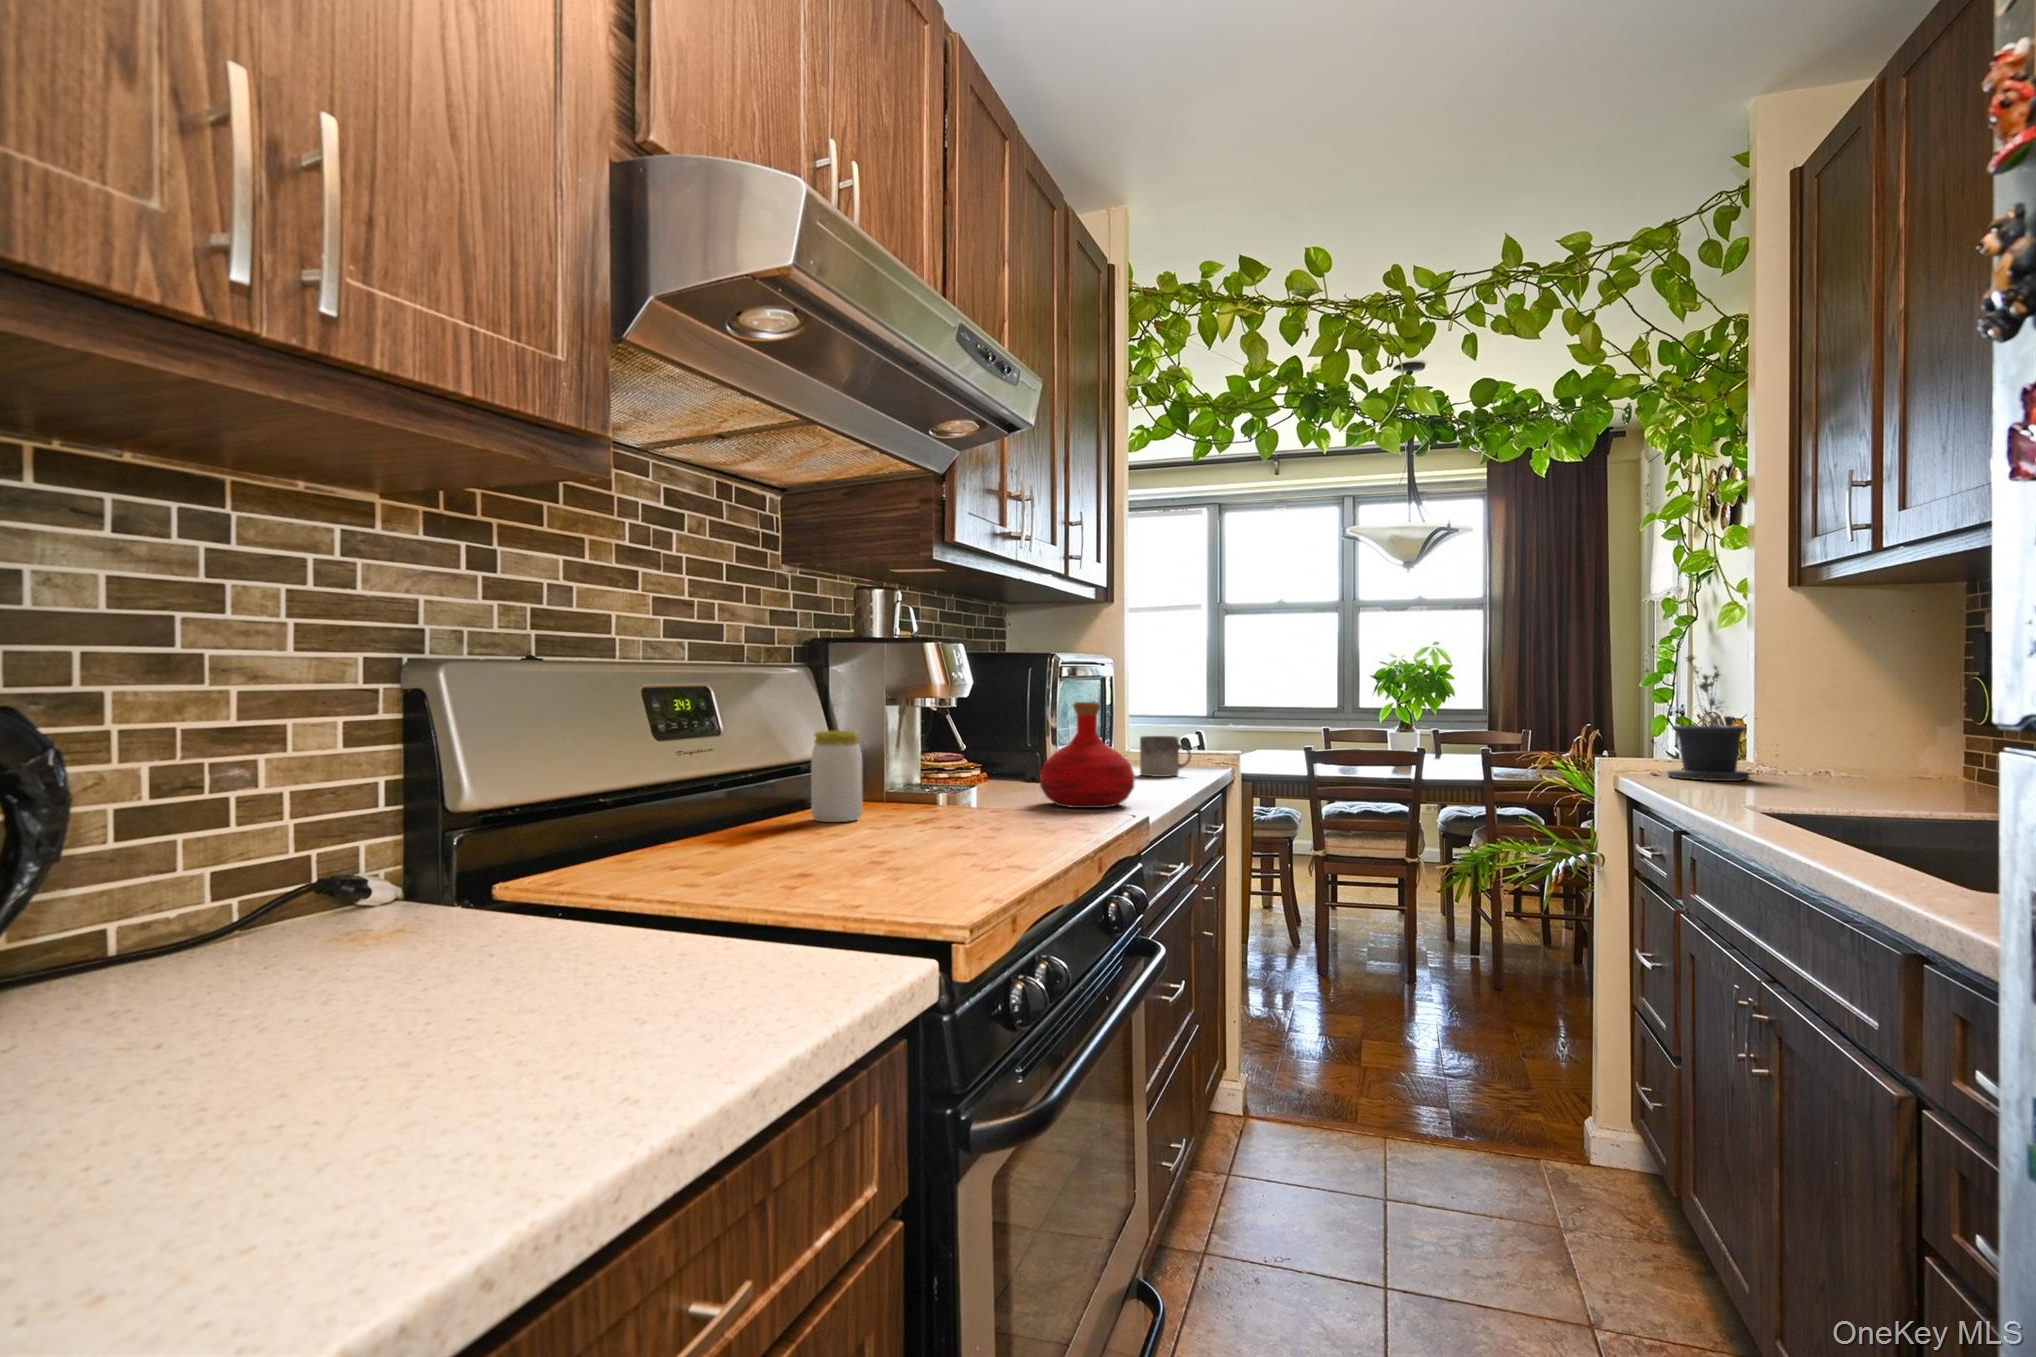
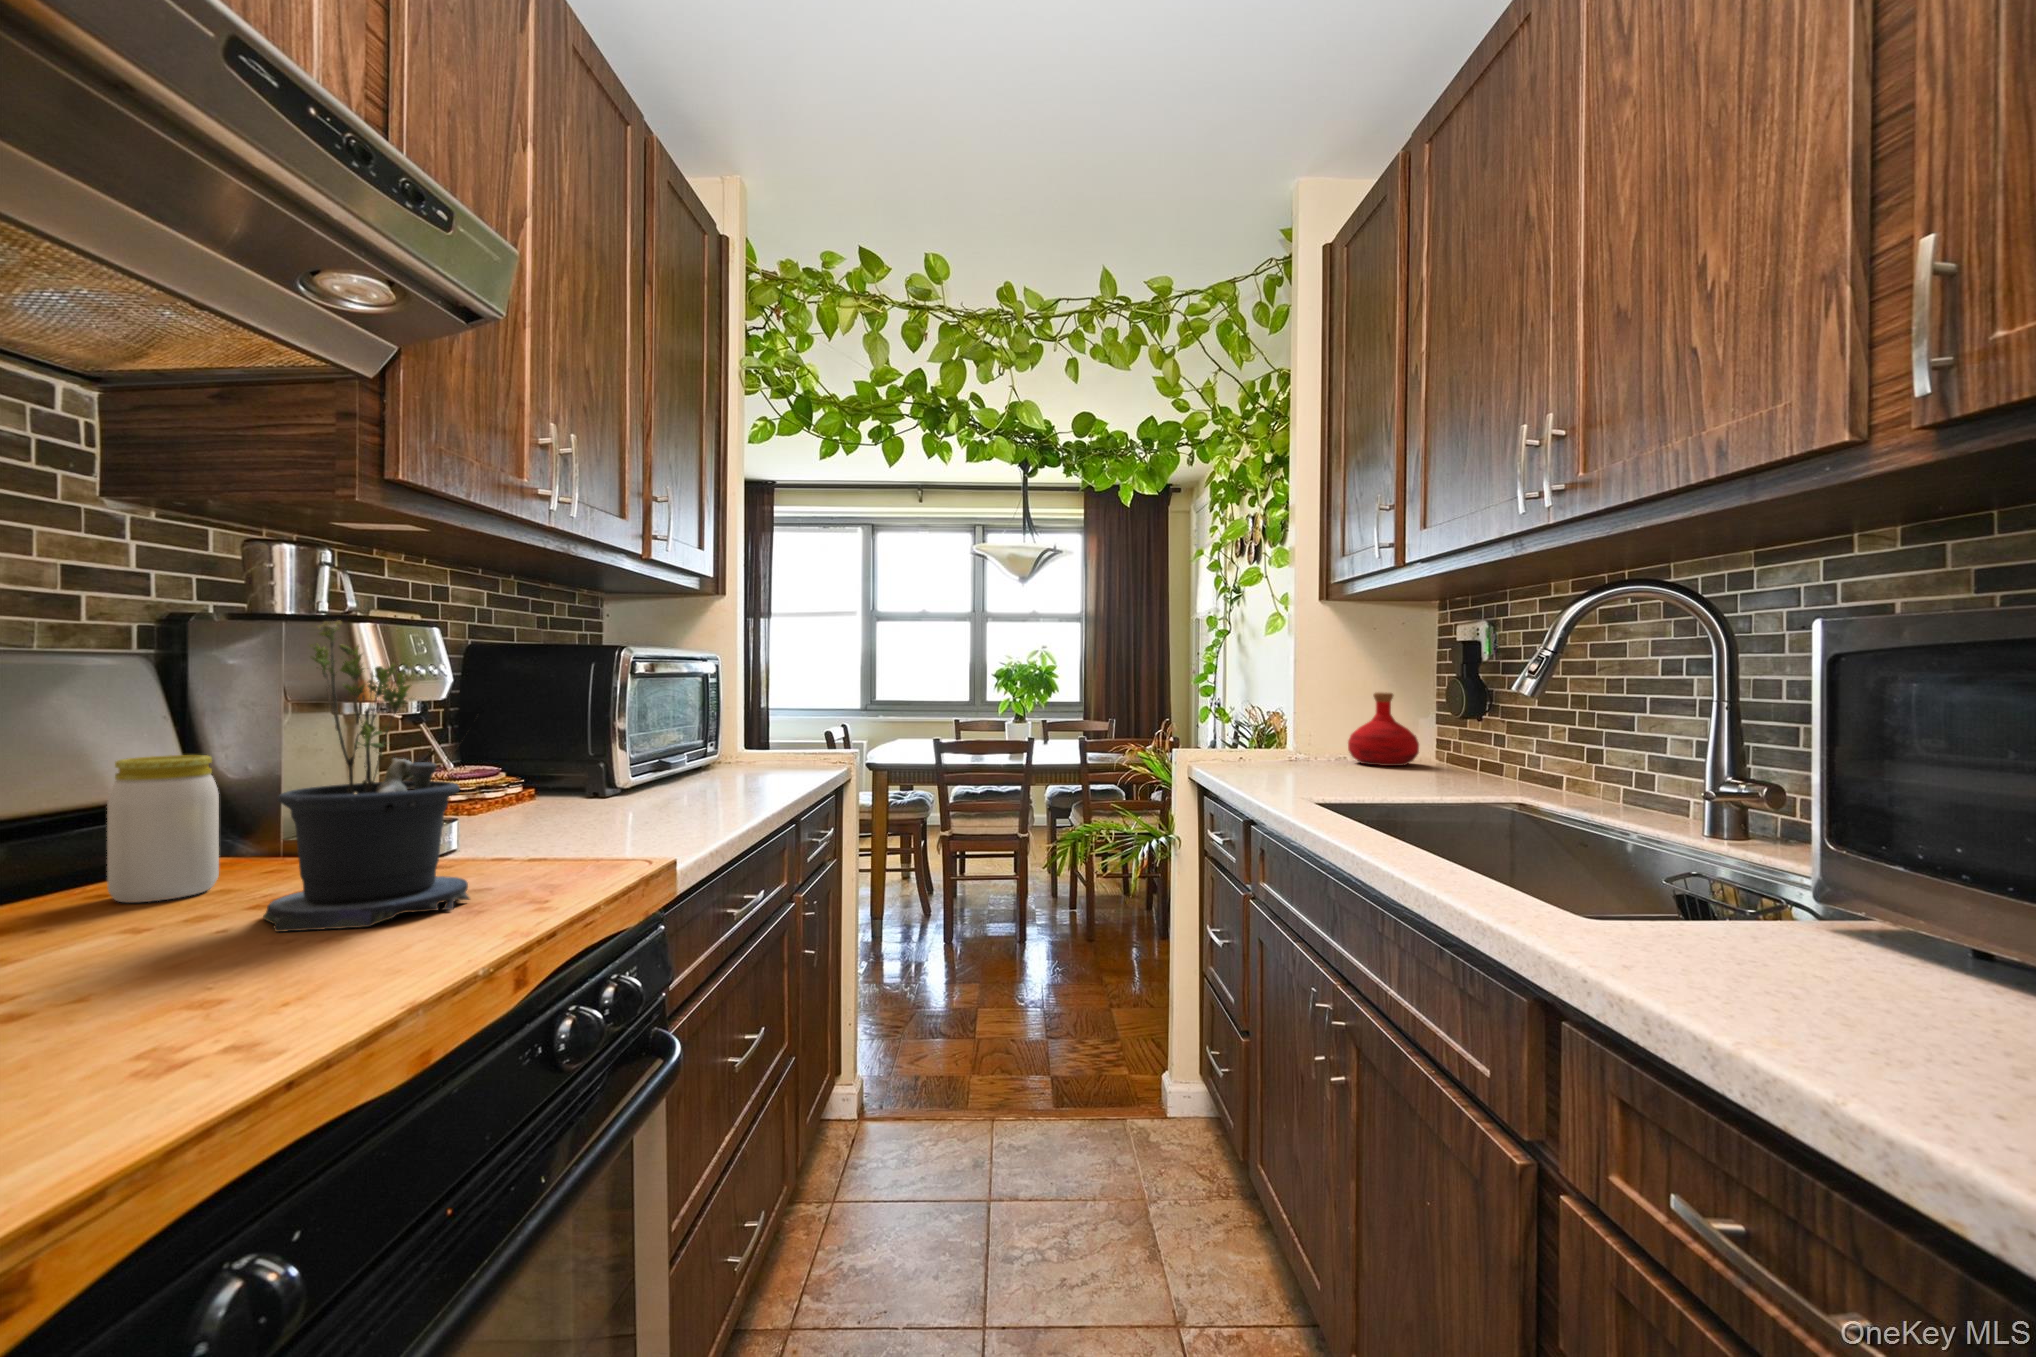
potted plant: present [1652,655,1750,781] -> present [263,620,470,932]
bottle: present [1040,702,1135,808] -> present [1348,692,1419,766]
mug: present [1140,736,1192,777] -> none [741,736,797,781]

